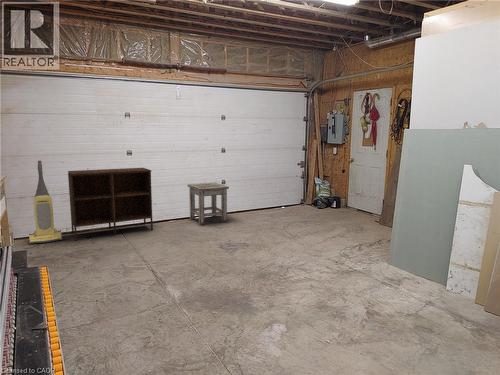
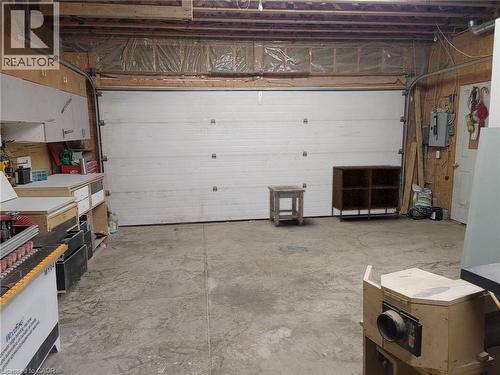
vacuum cleaner: present [29,161,62,244] -> none [128,161,155,230]
shelving unit: present [68,168,153,240] -> present [332,165,402,222]

